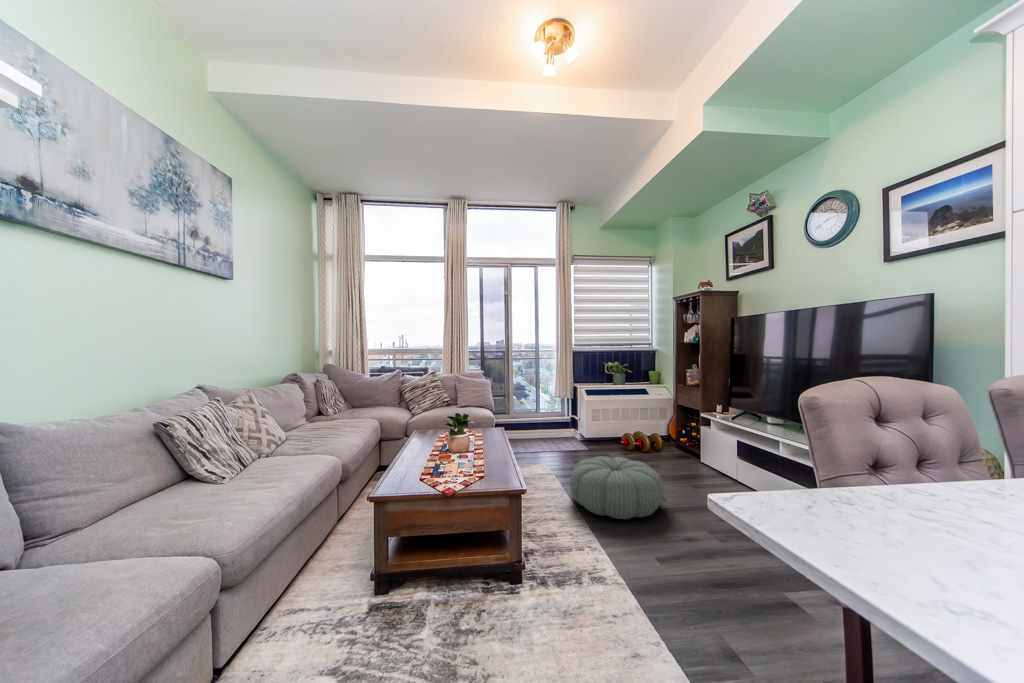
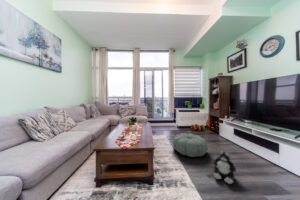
plush toy: none [672,495,726,574] -> present [213,150,236,184]

